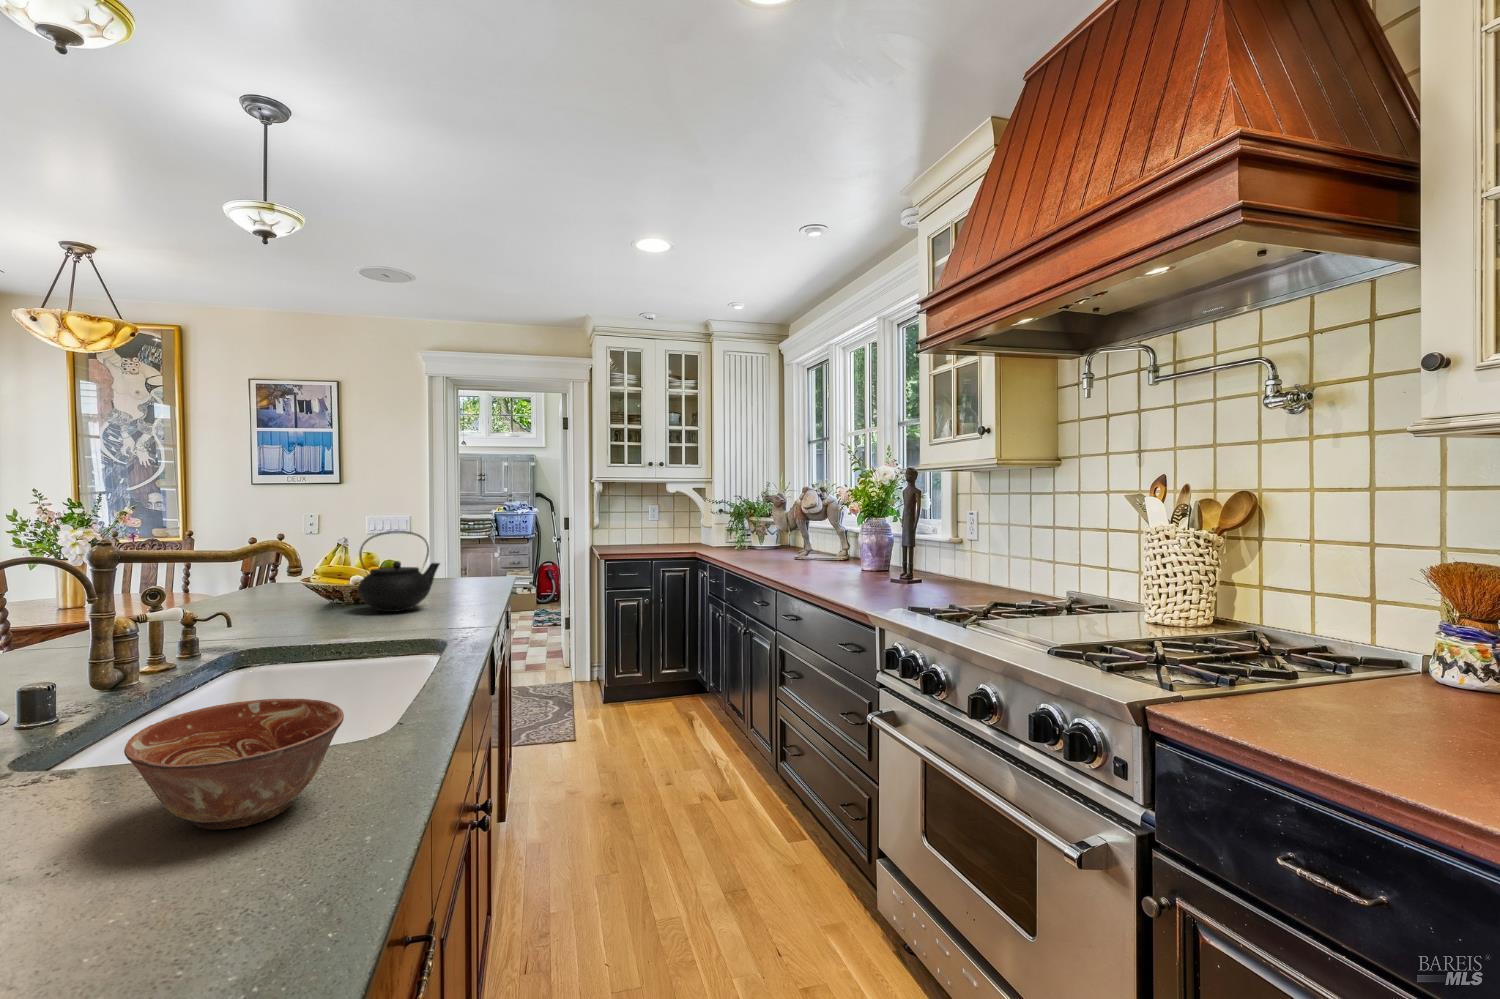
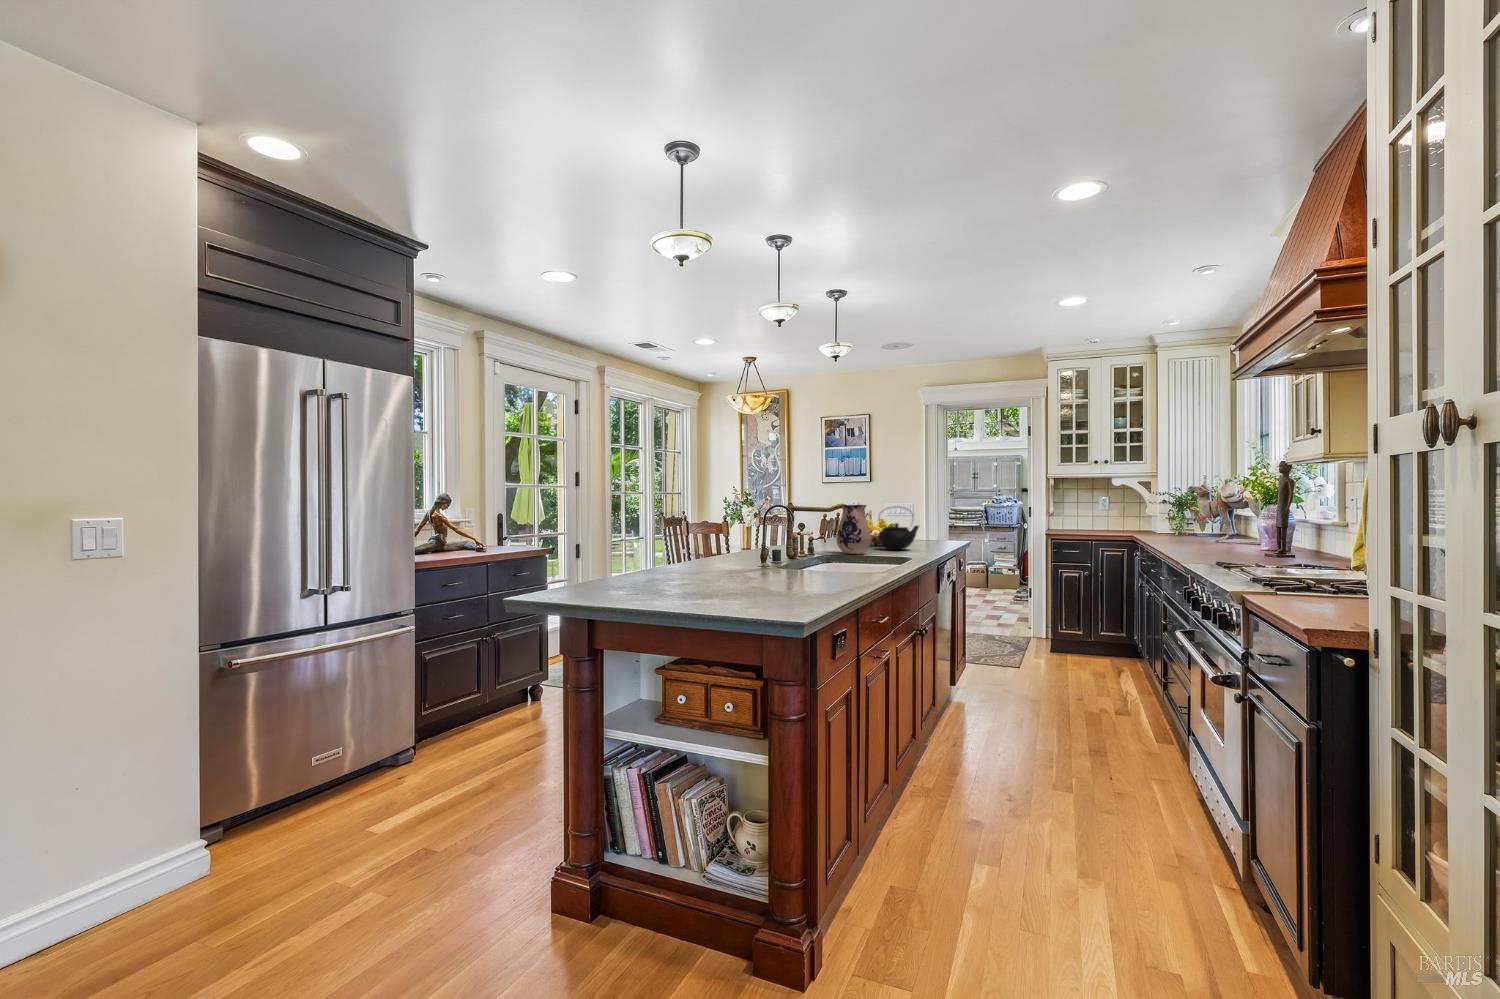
ceramic pitcher: none [260,532,345,639] -> present [837,505,871,554]
ceramic bowl: present [124,699,344,829] -> none [816,549,869,580]

